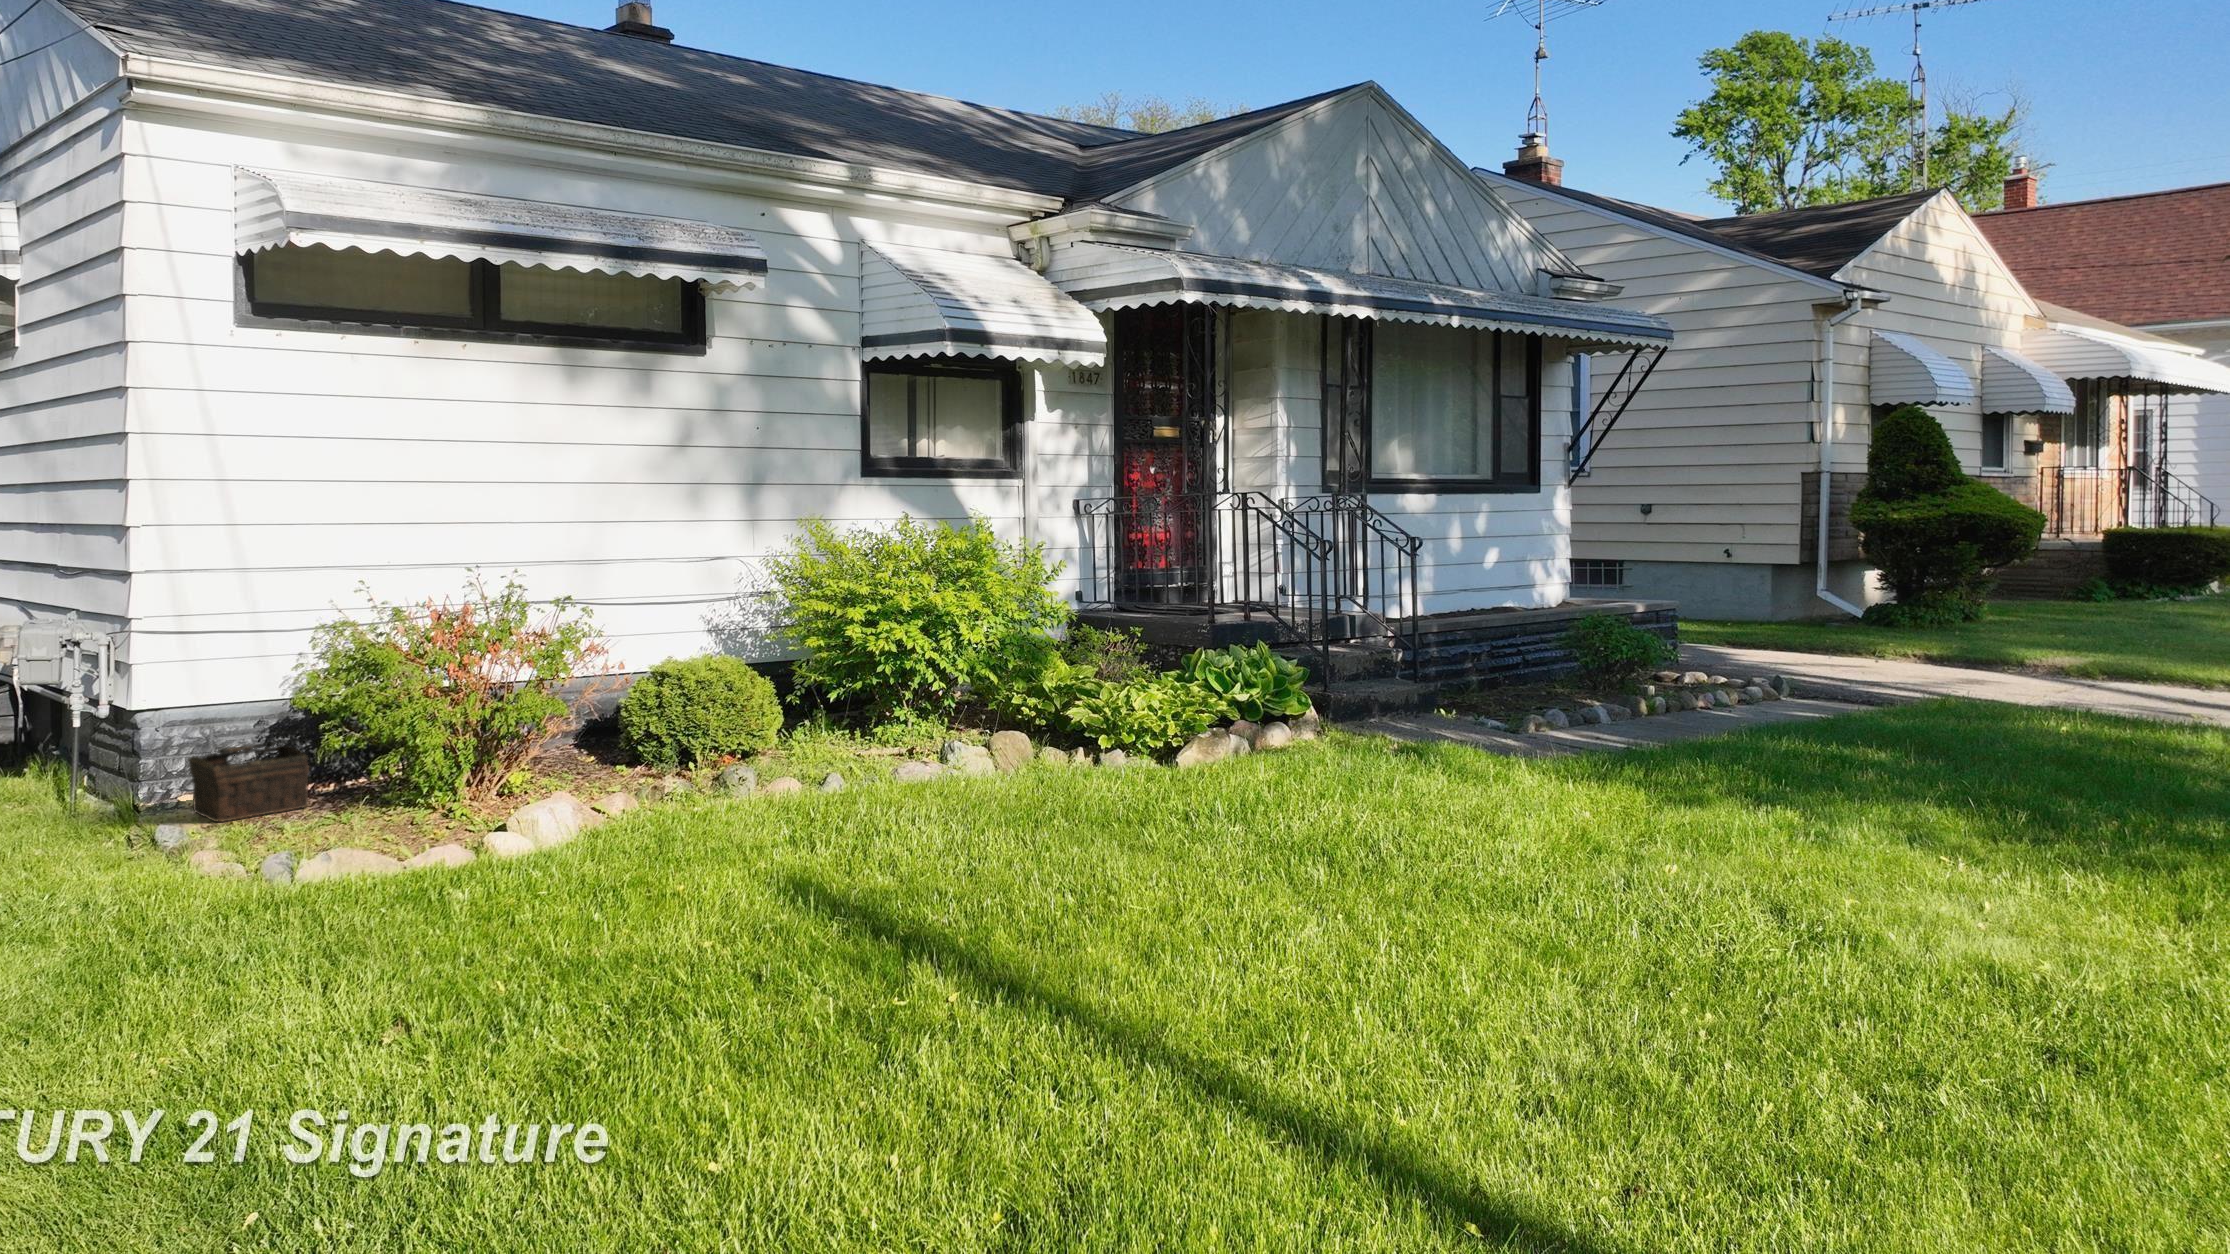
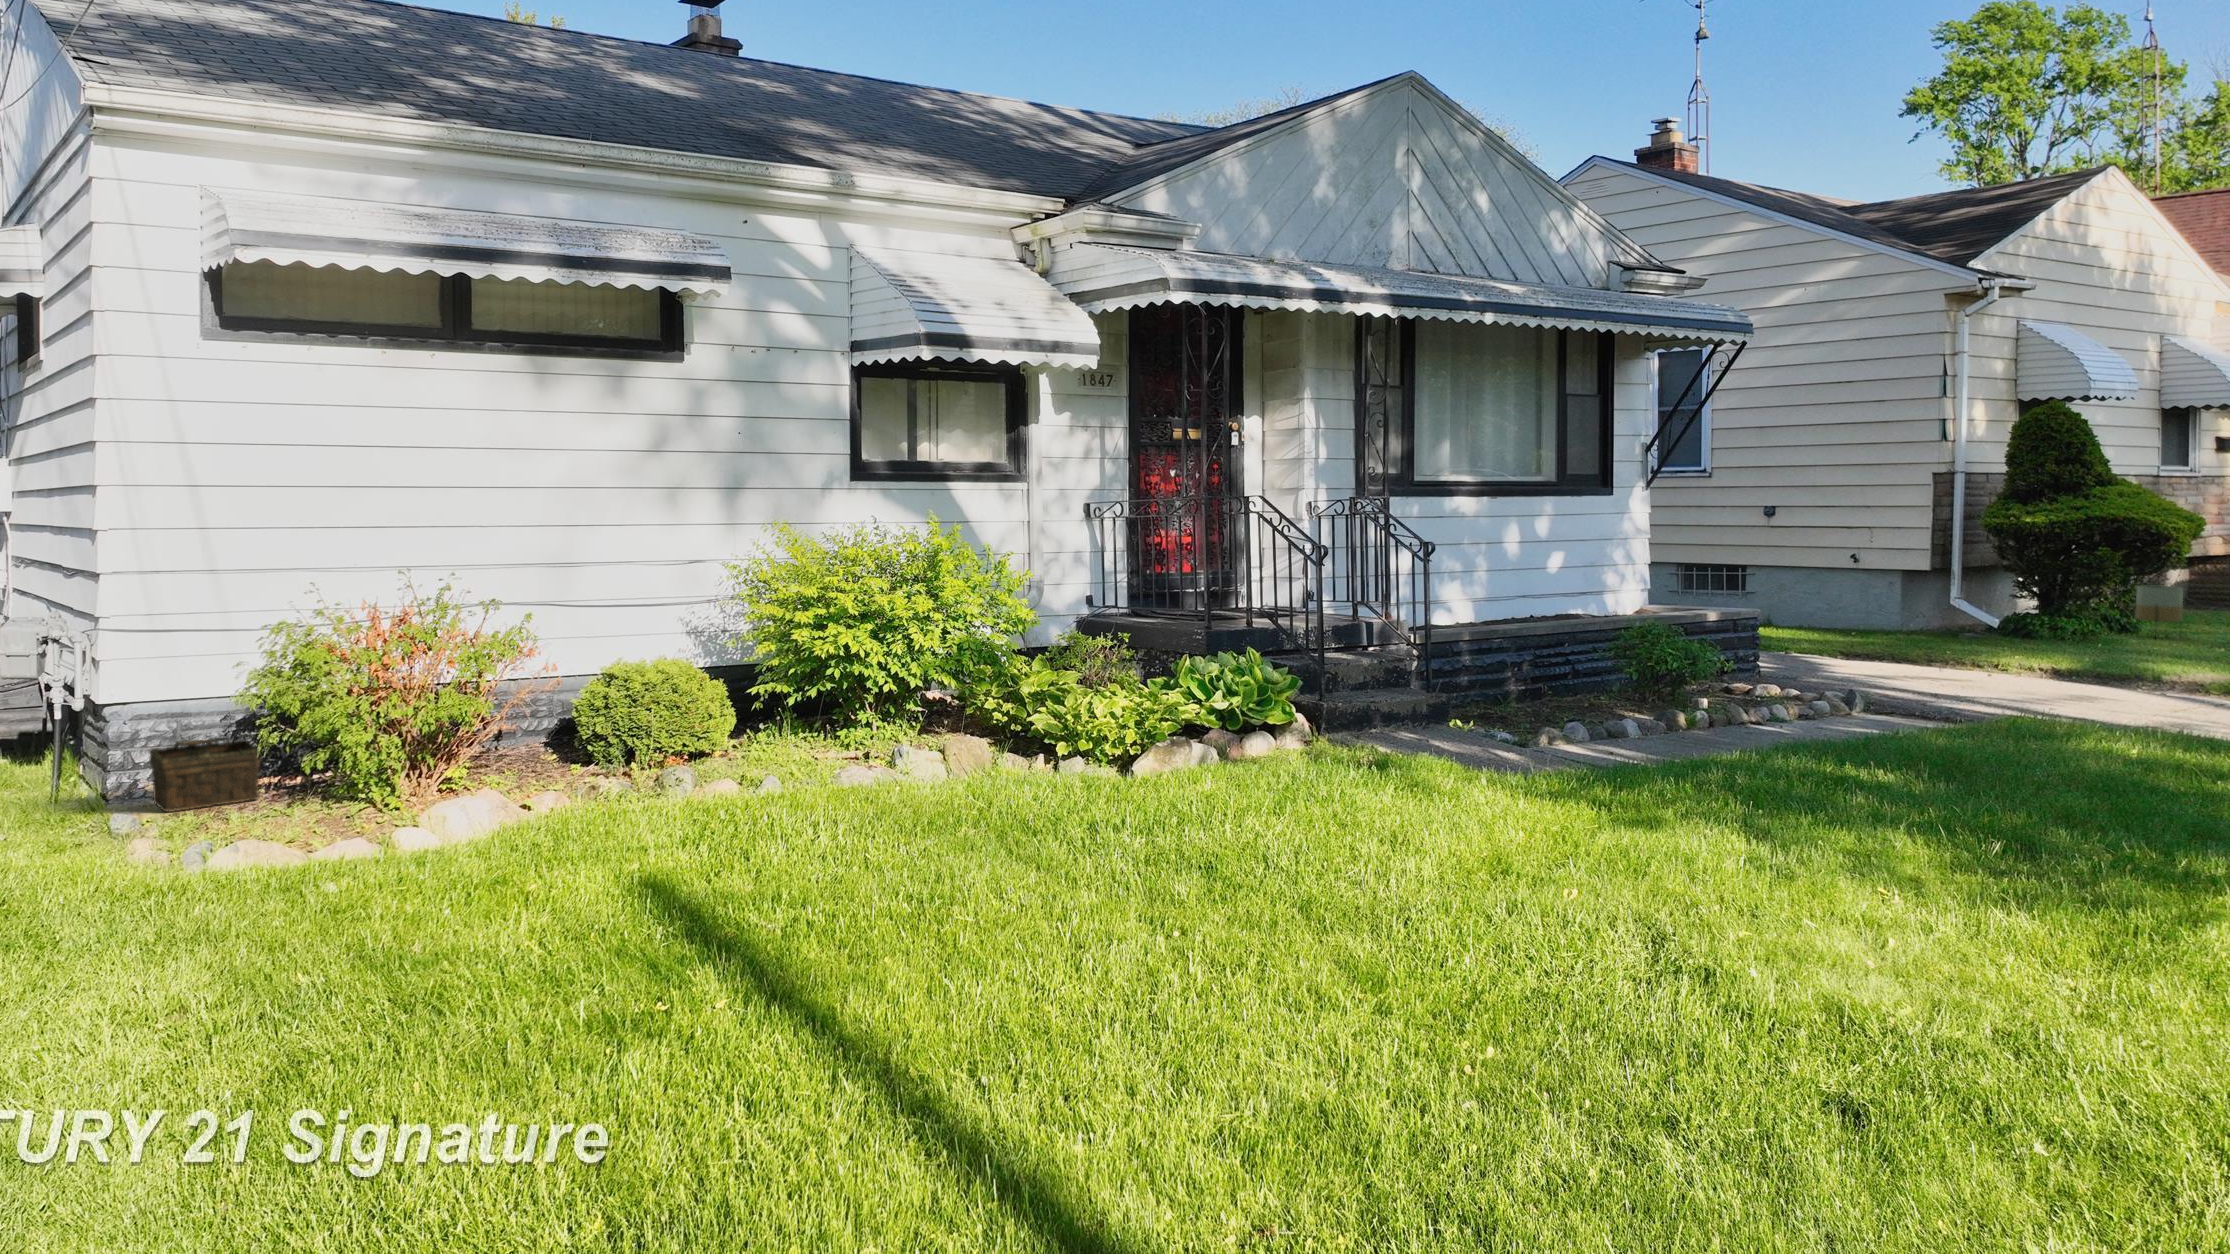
planter: none [1977,576,2018,625] -> present [2135,585,2183,632]

